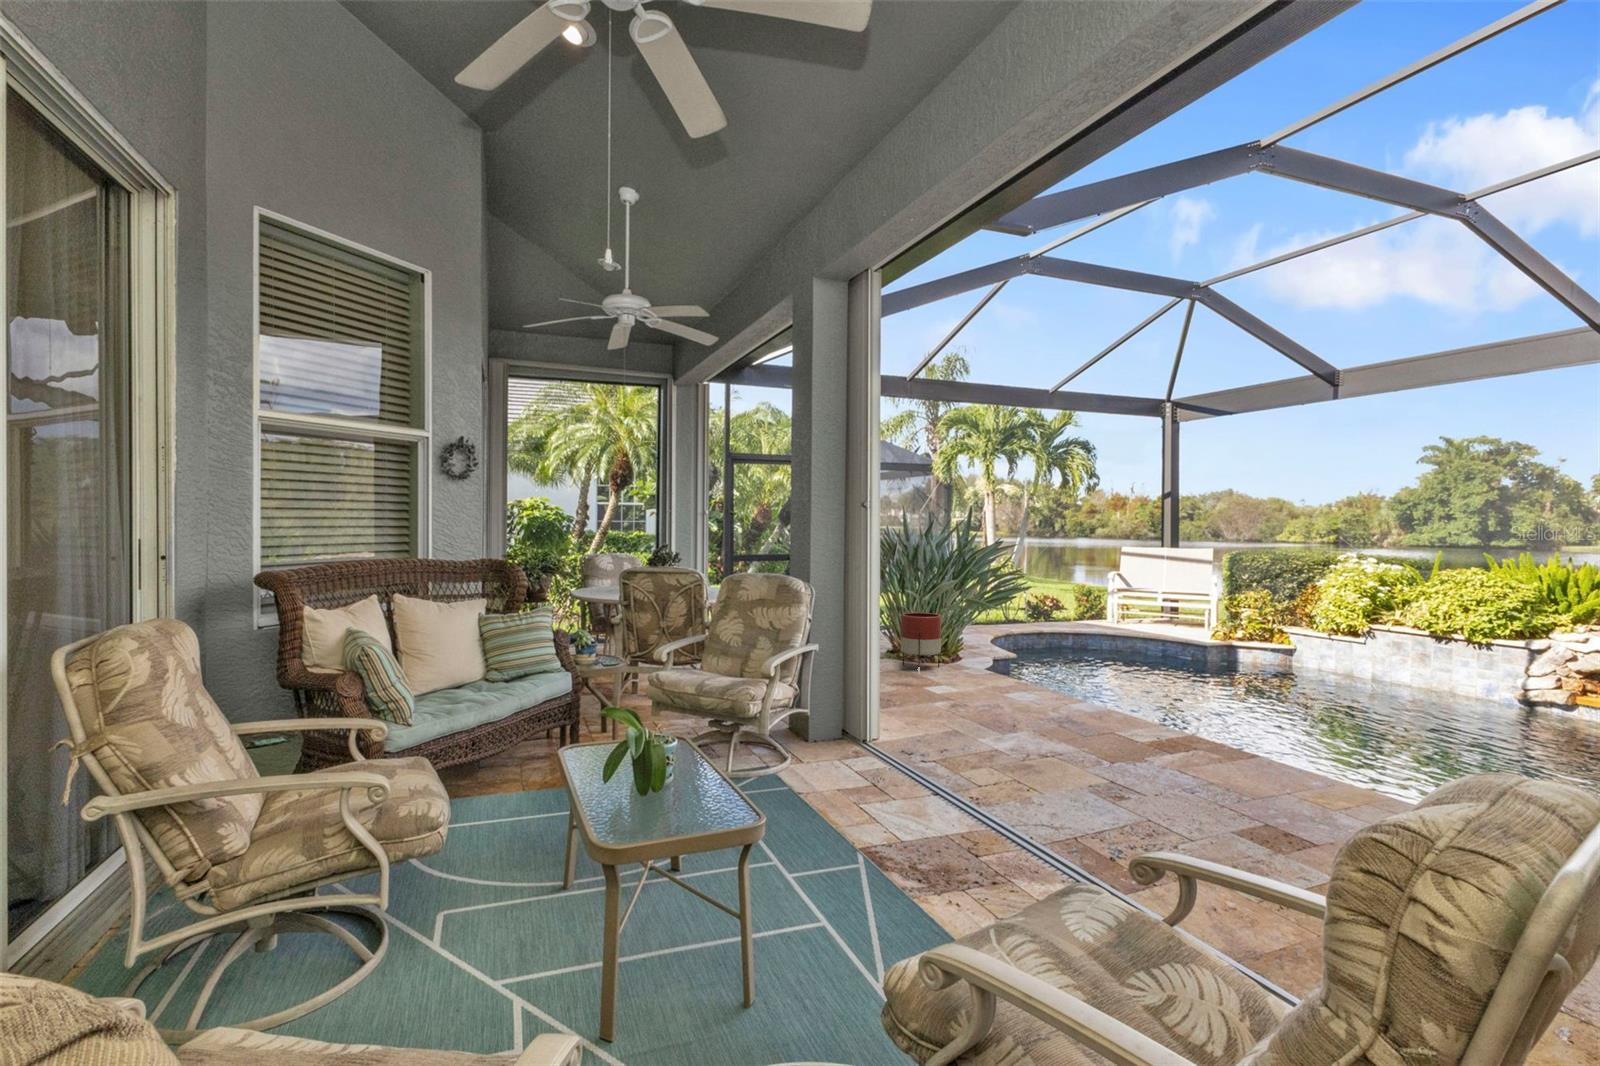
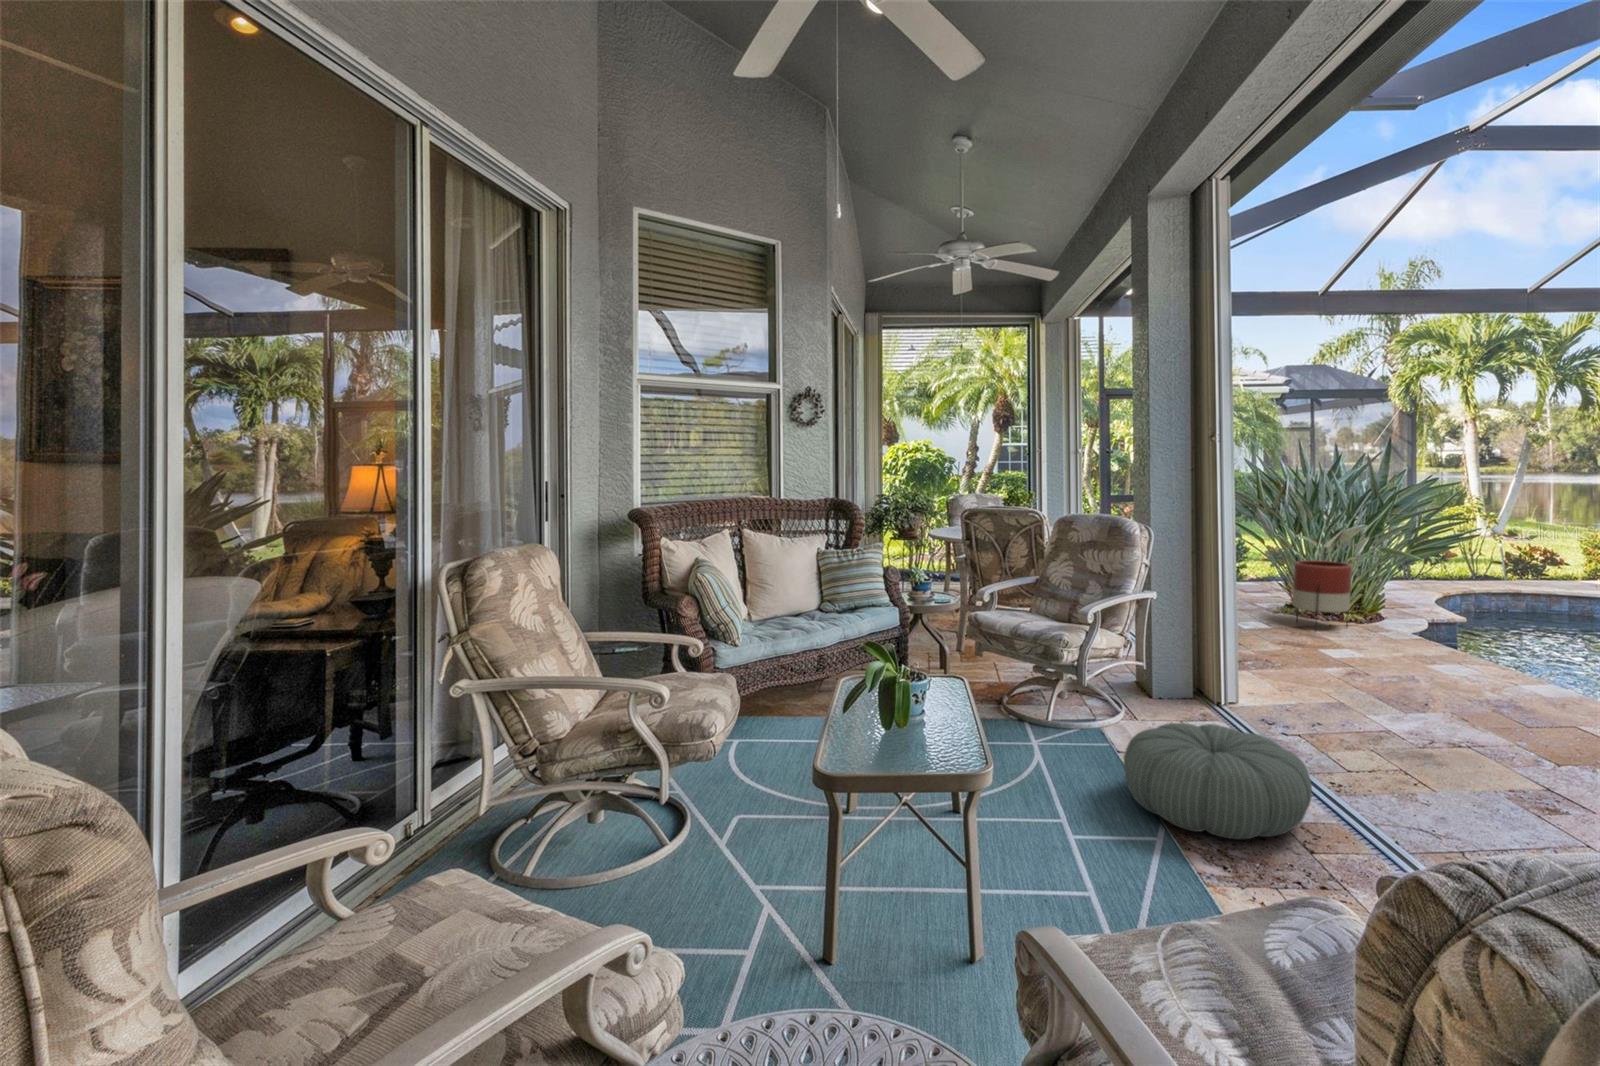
pouf: none [818,755,968,856] -> present [1124,723,1312,839]

